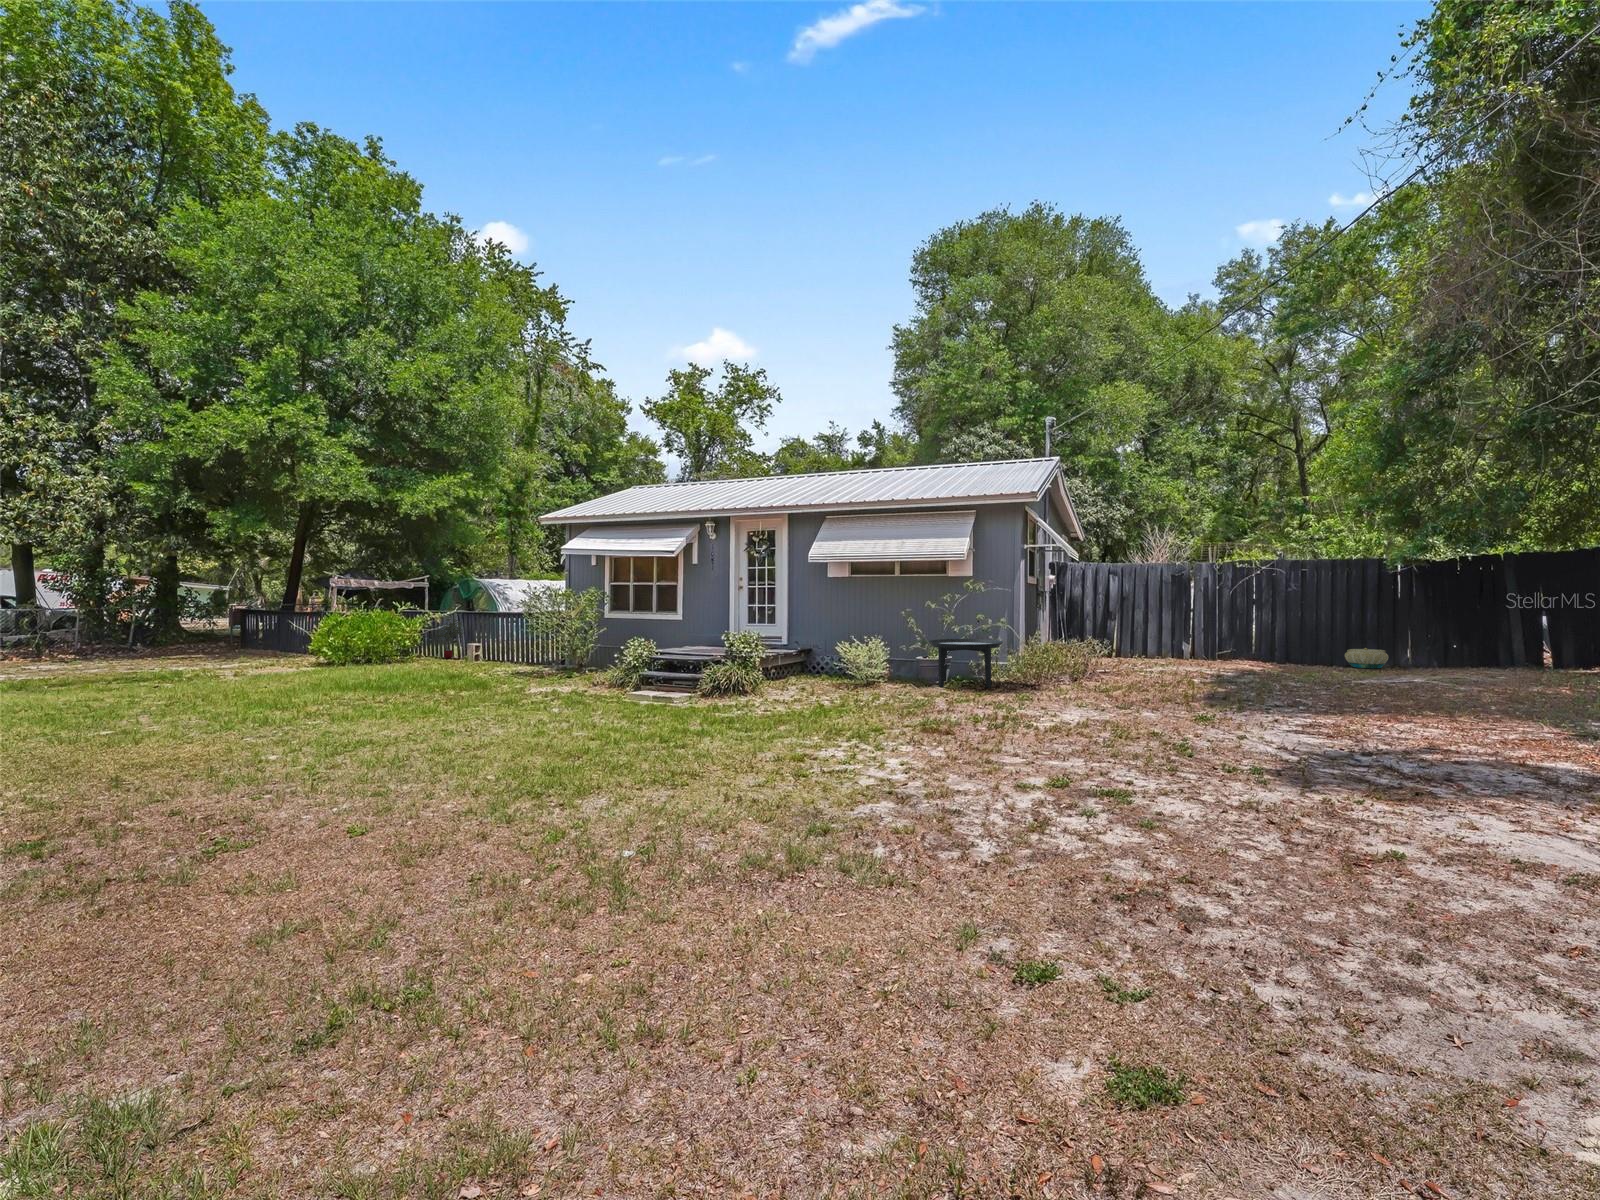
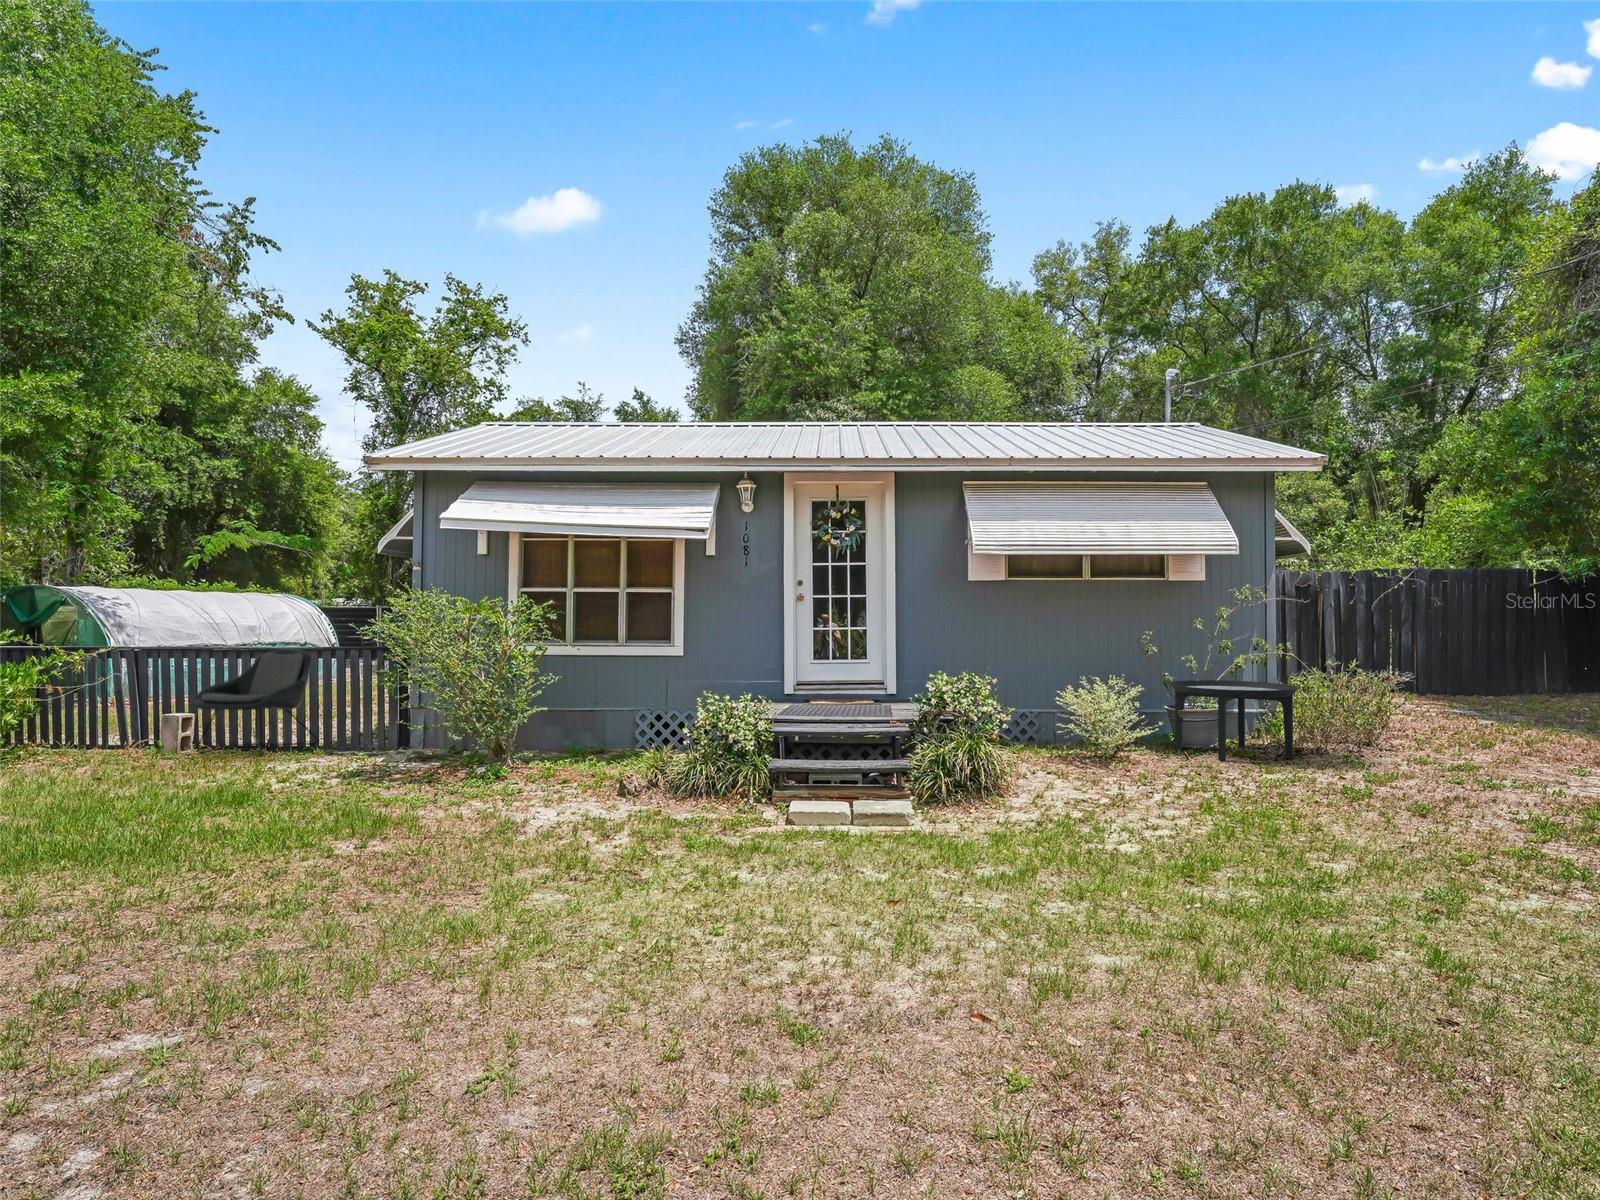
lounge chair: none [474,614,529,664] -> present [190,649,318,756]
potted tree: present [436,617,463,659] -> none [59,655,138,747]
basket: present [1345,648,1389,669] -> none [1486,679,1540,704]

